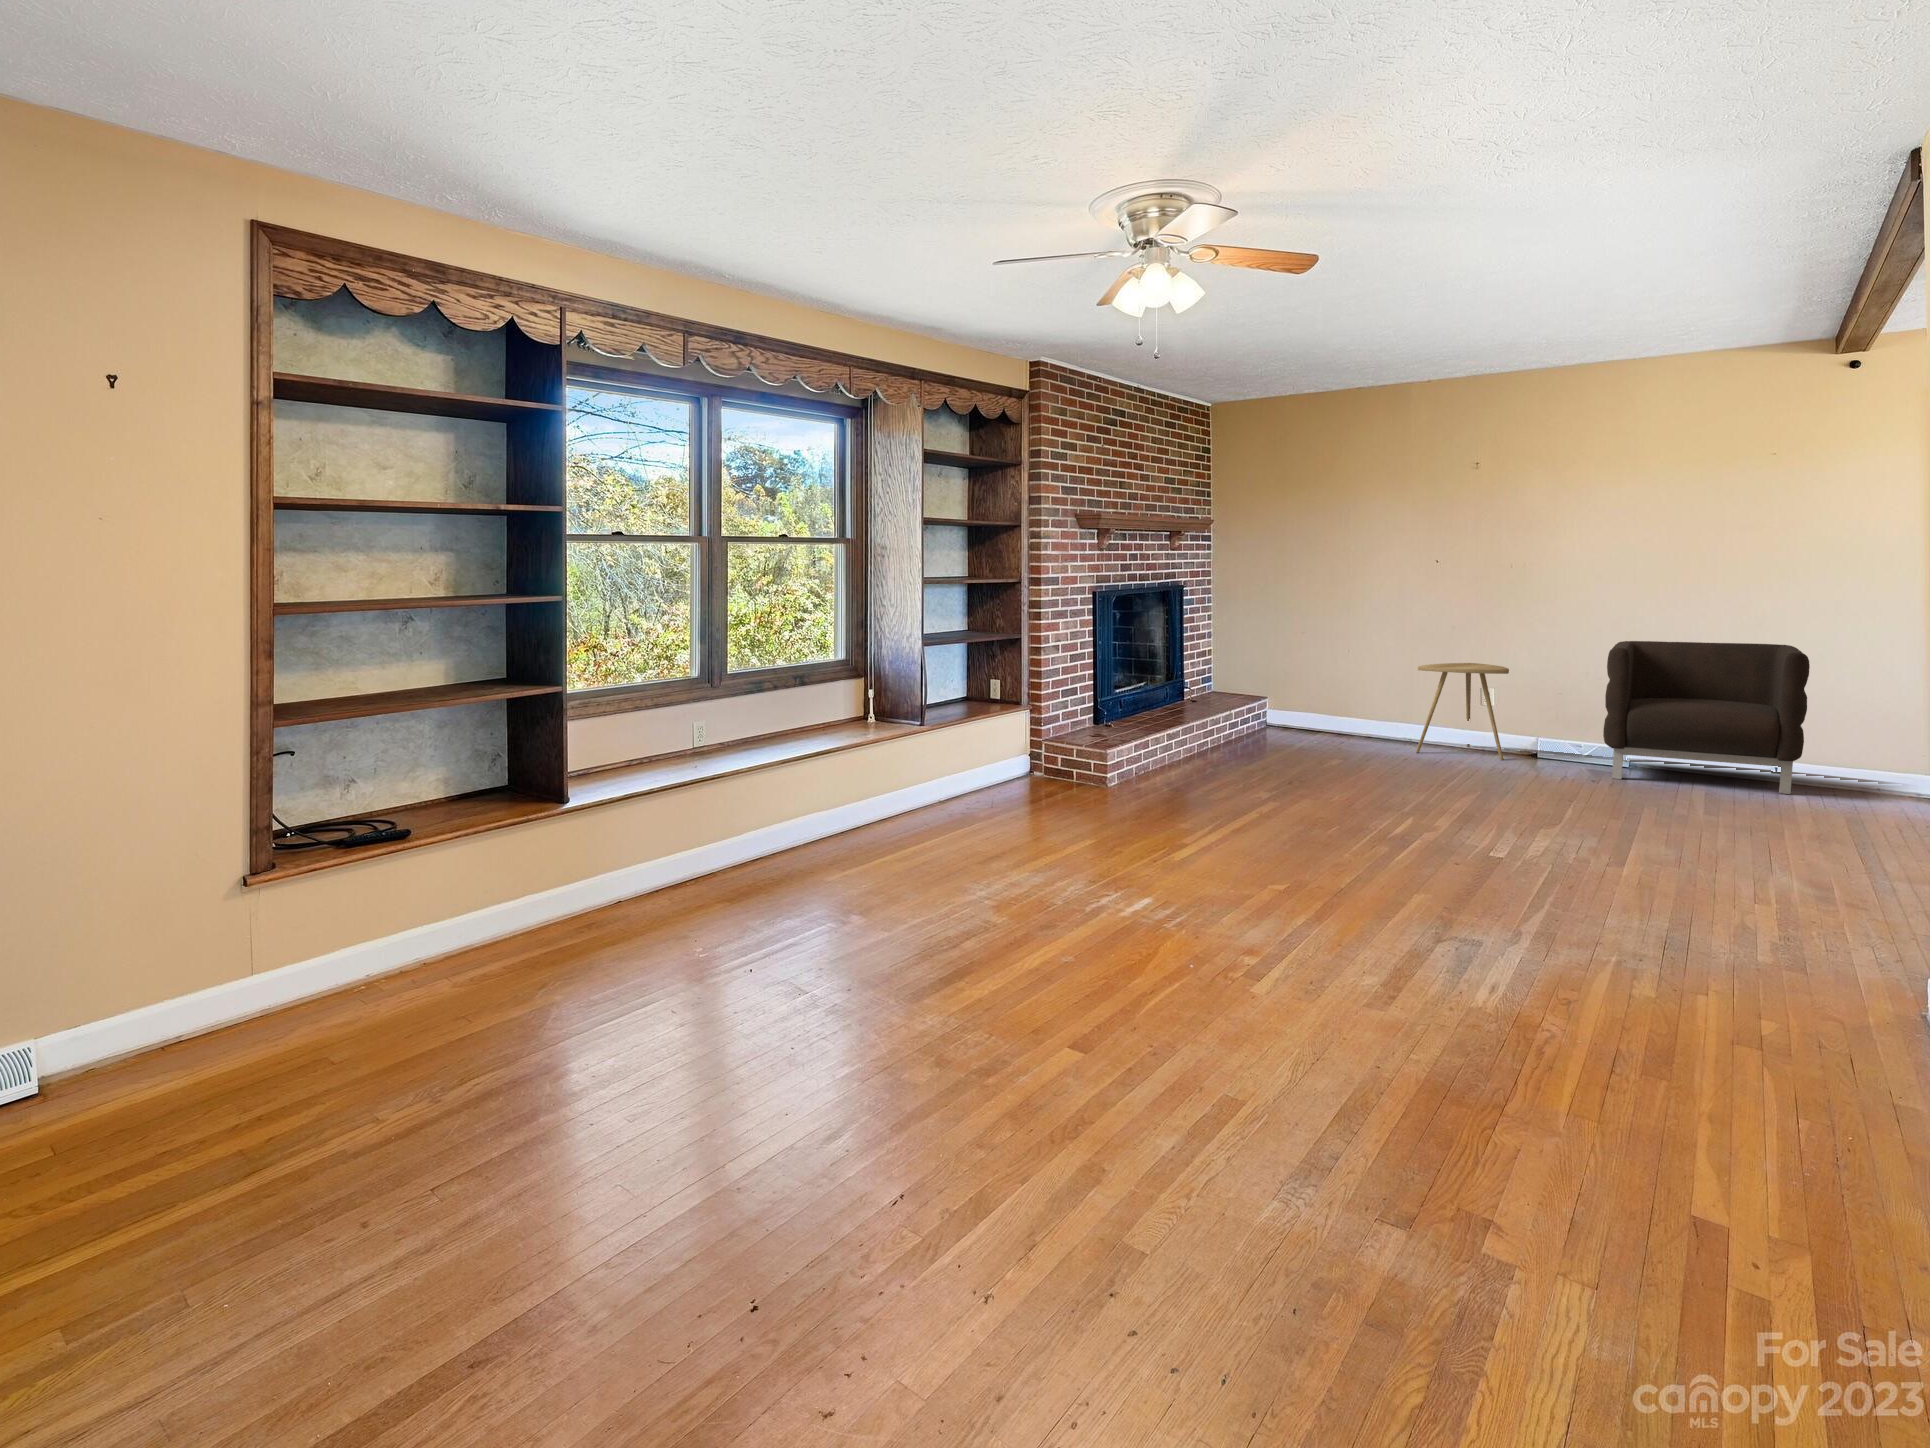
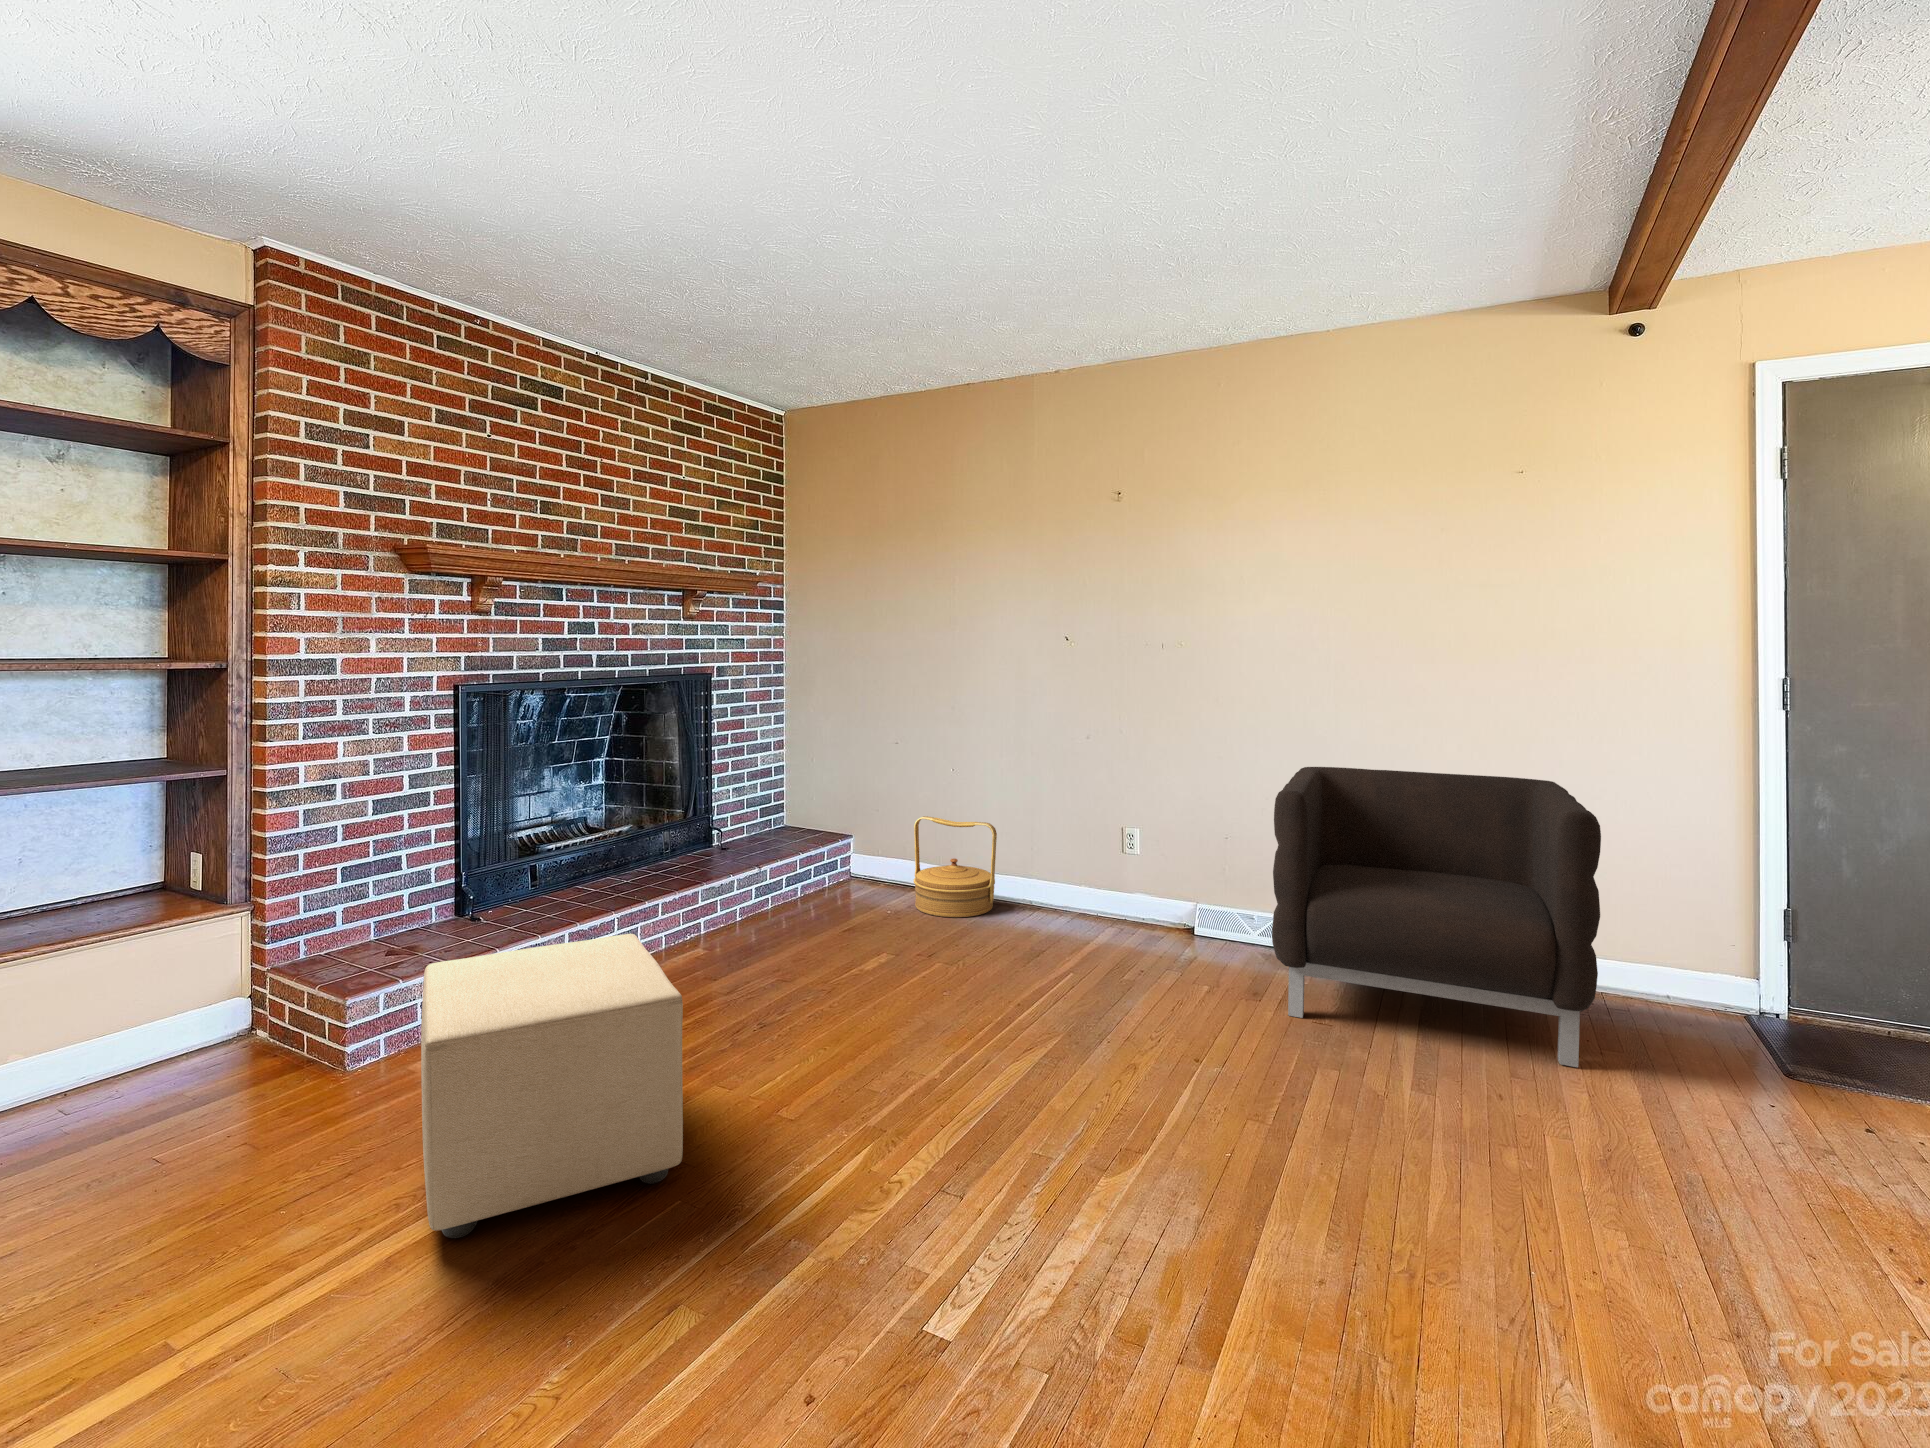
side table: present [1416,663,1509,760] -> none [1016,791,1143,957]
woven basket: none [1328,682,1392,745] -> present [914,816,997,917]
ottoman: none [1191,712,1336,815] -> present [421,934,683,1238]

